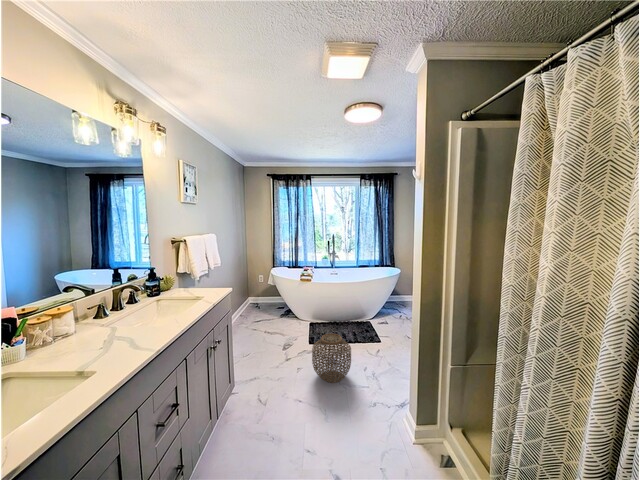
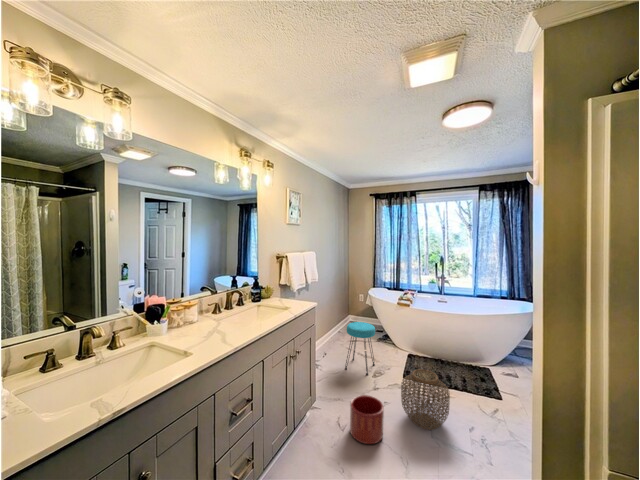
stool: none [254,301,282,349] -> present [345,322,375,375]
planter: none [270,368,301,412] -> present [350,395,384,444]

